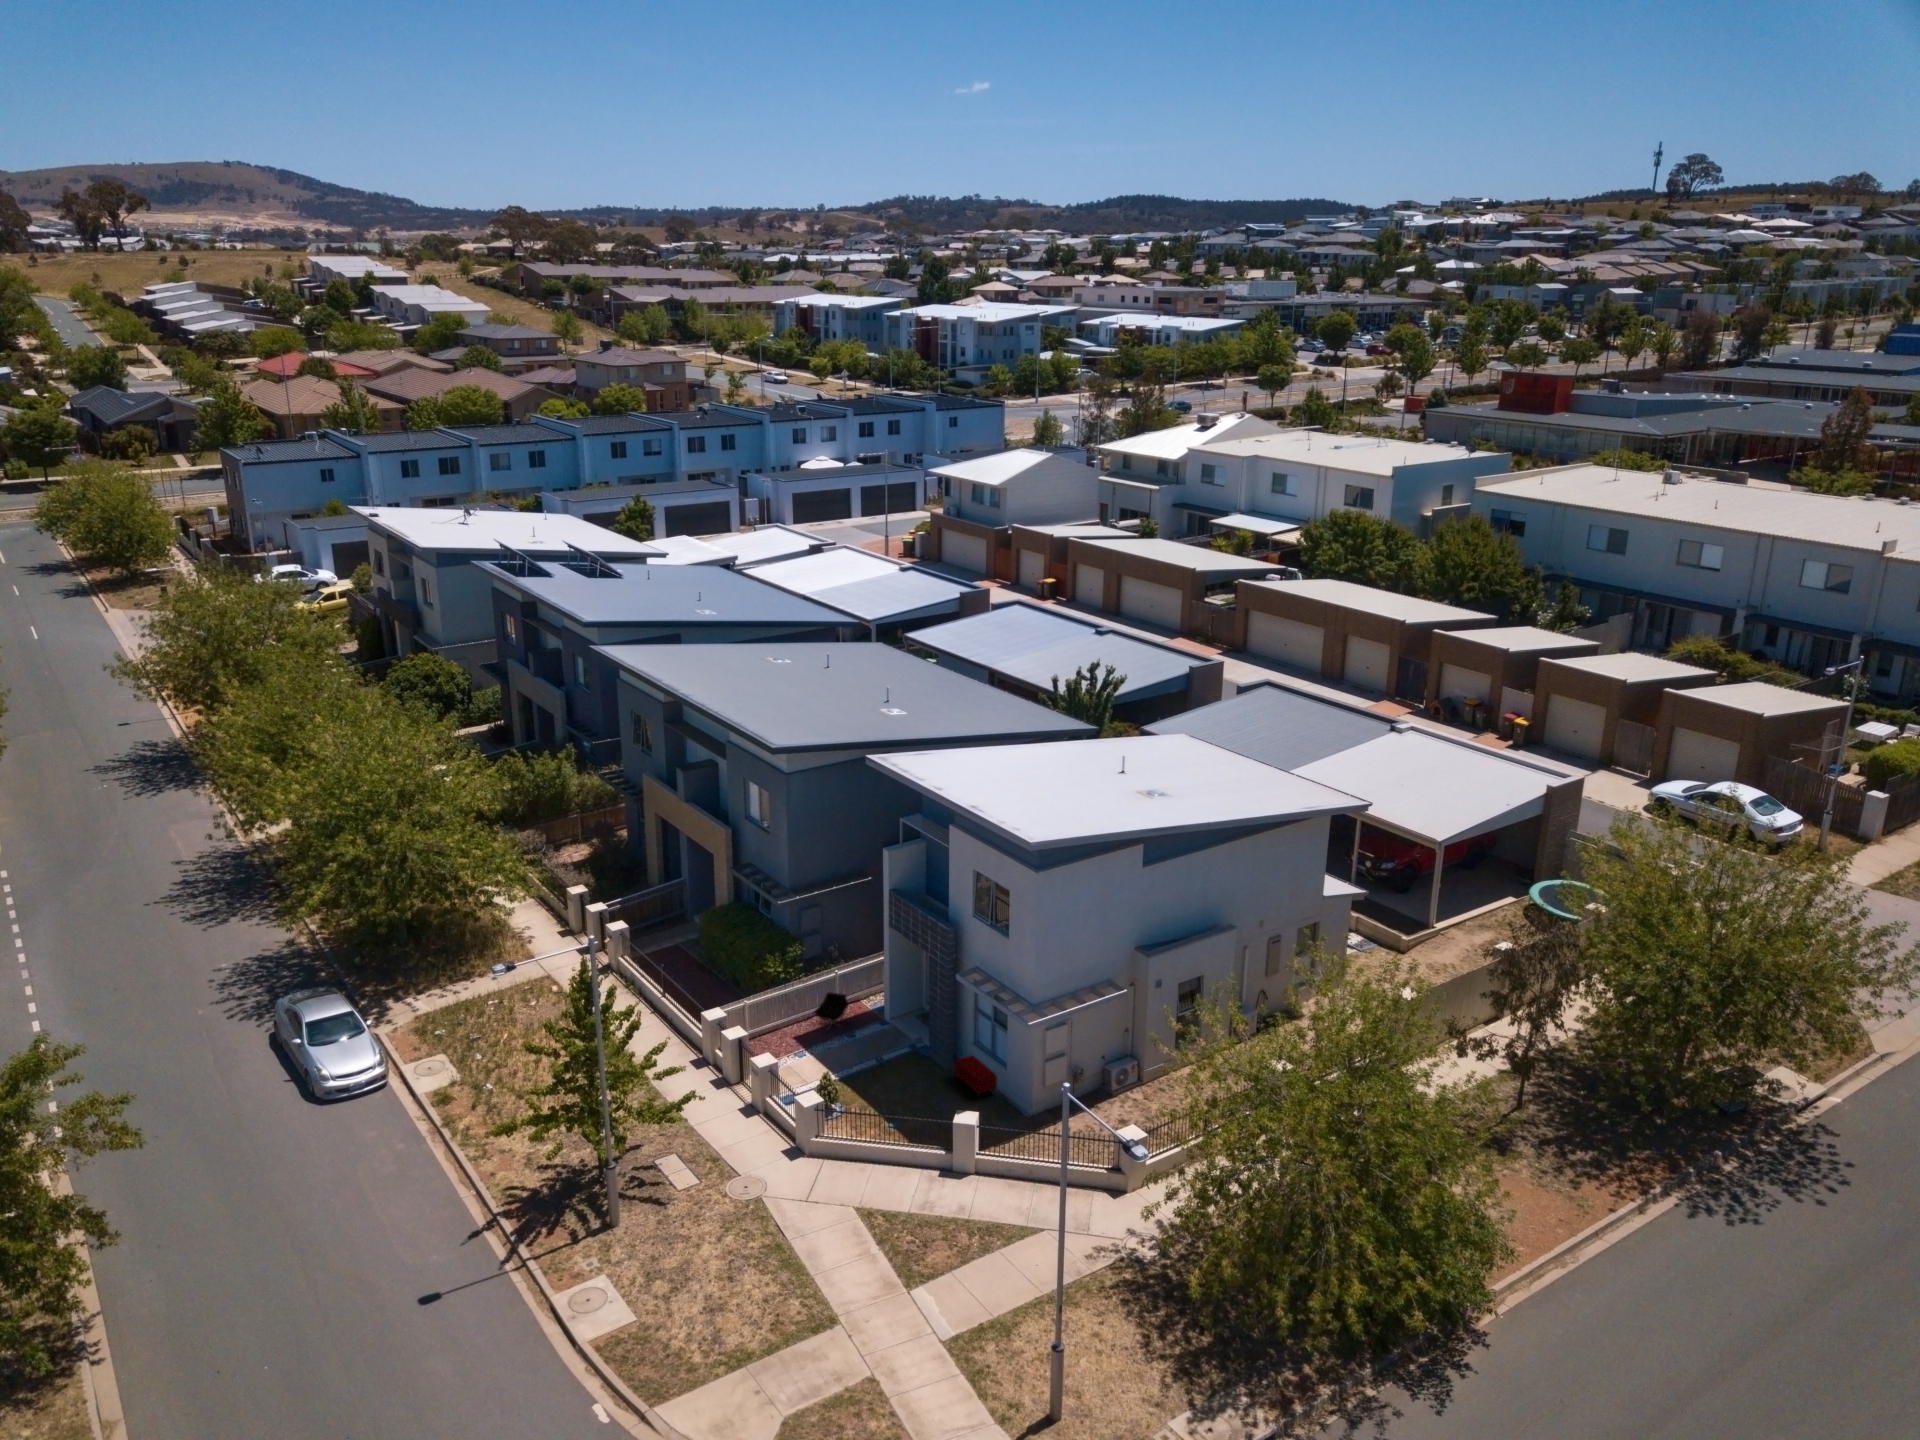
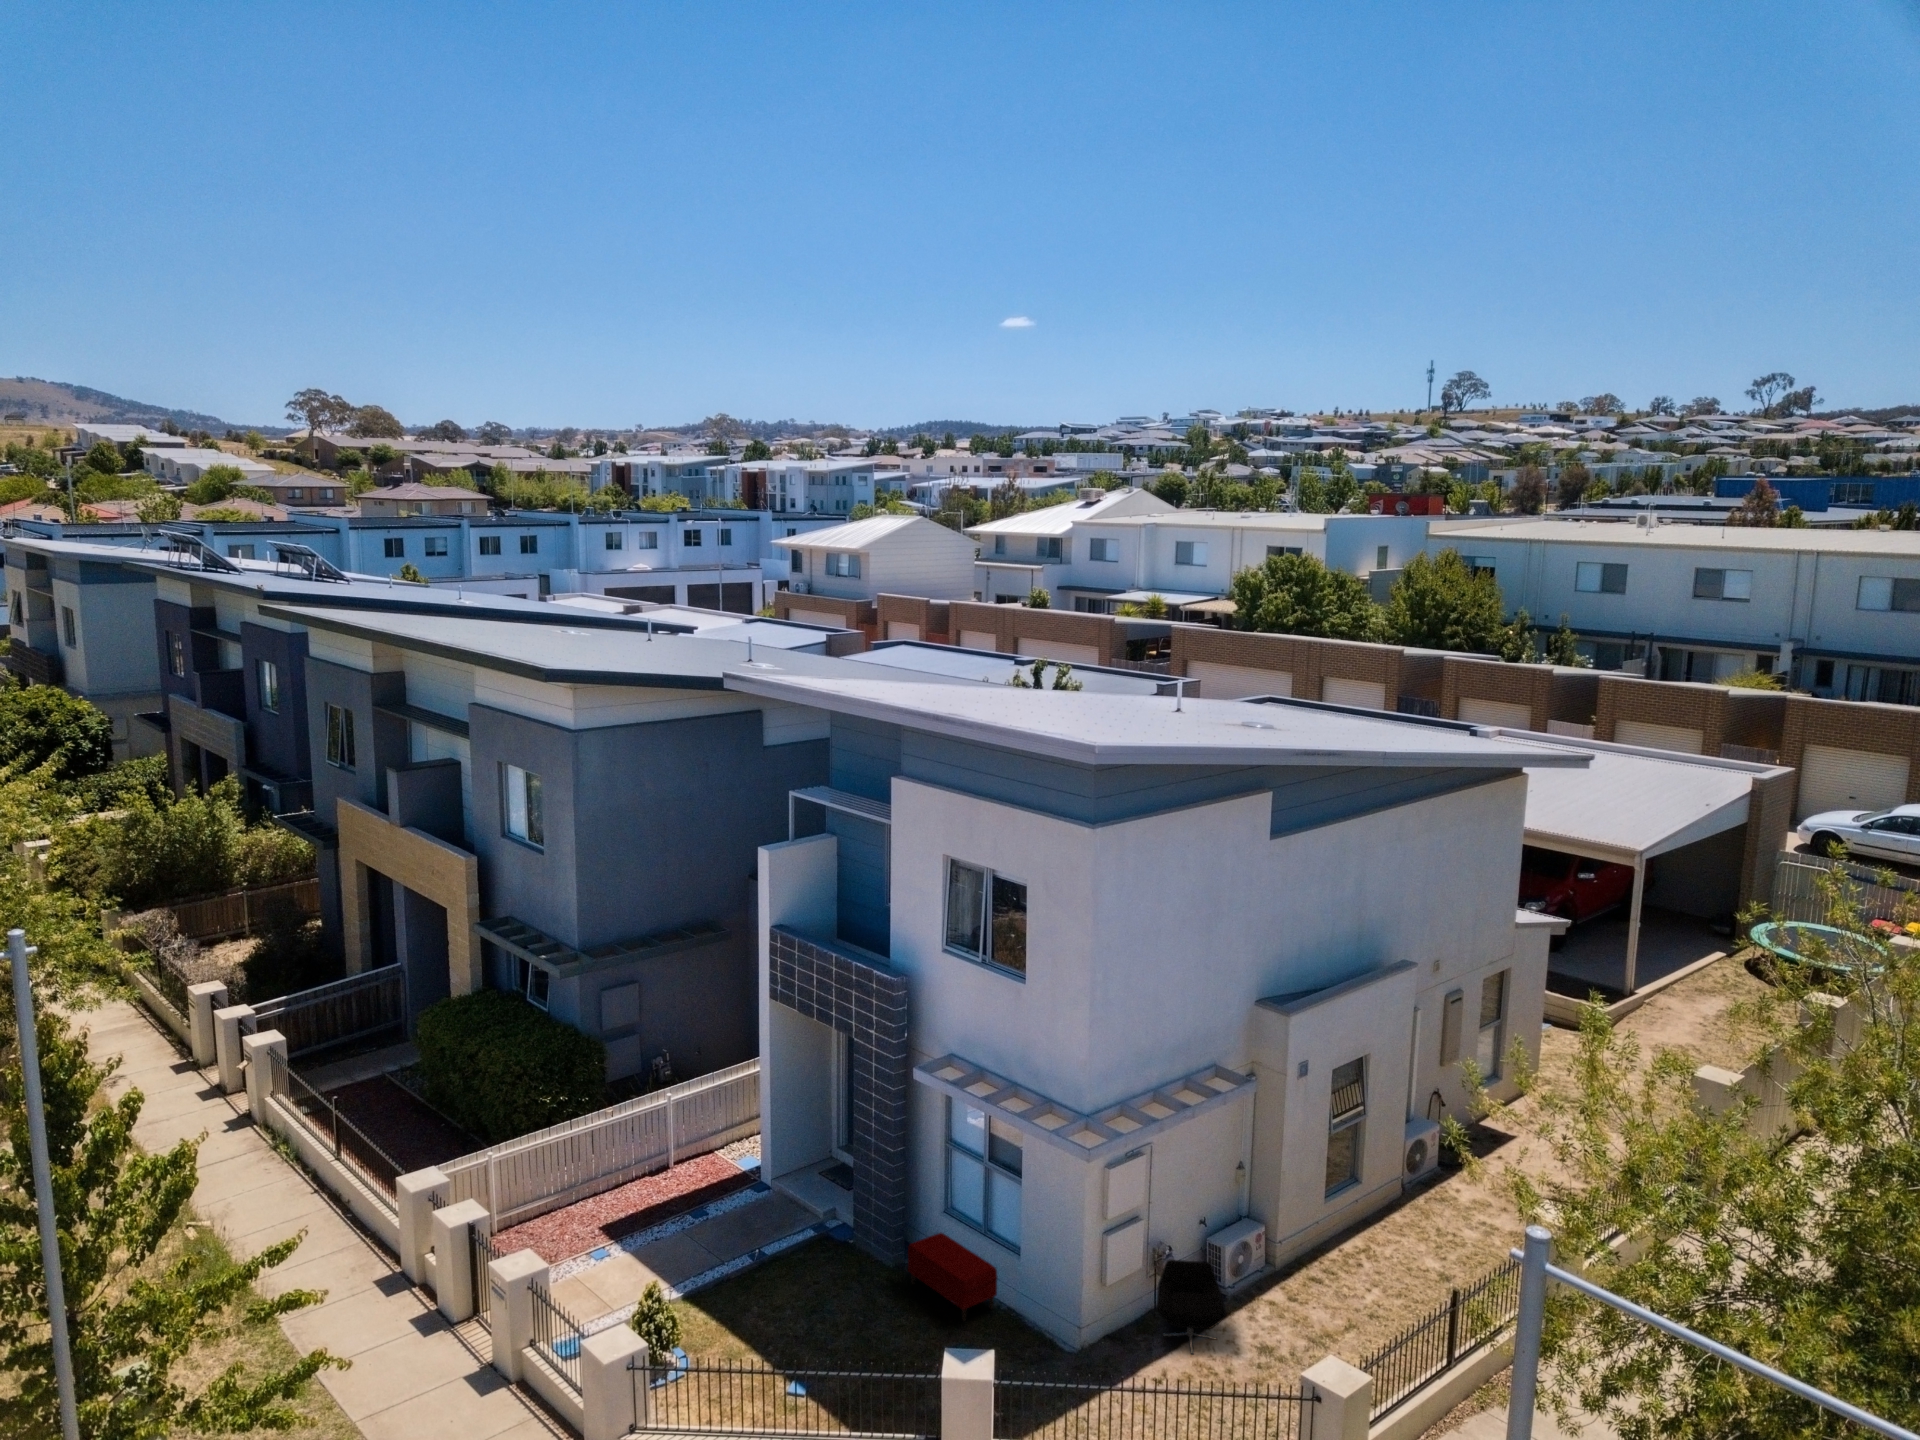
lounge chair: present [815,992,848,1029] -> present [1156,1260,1227,1354]

